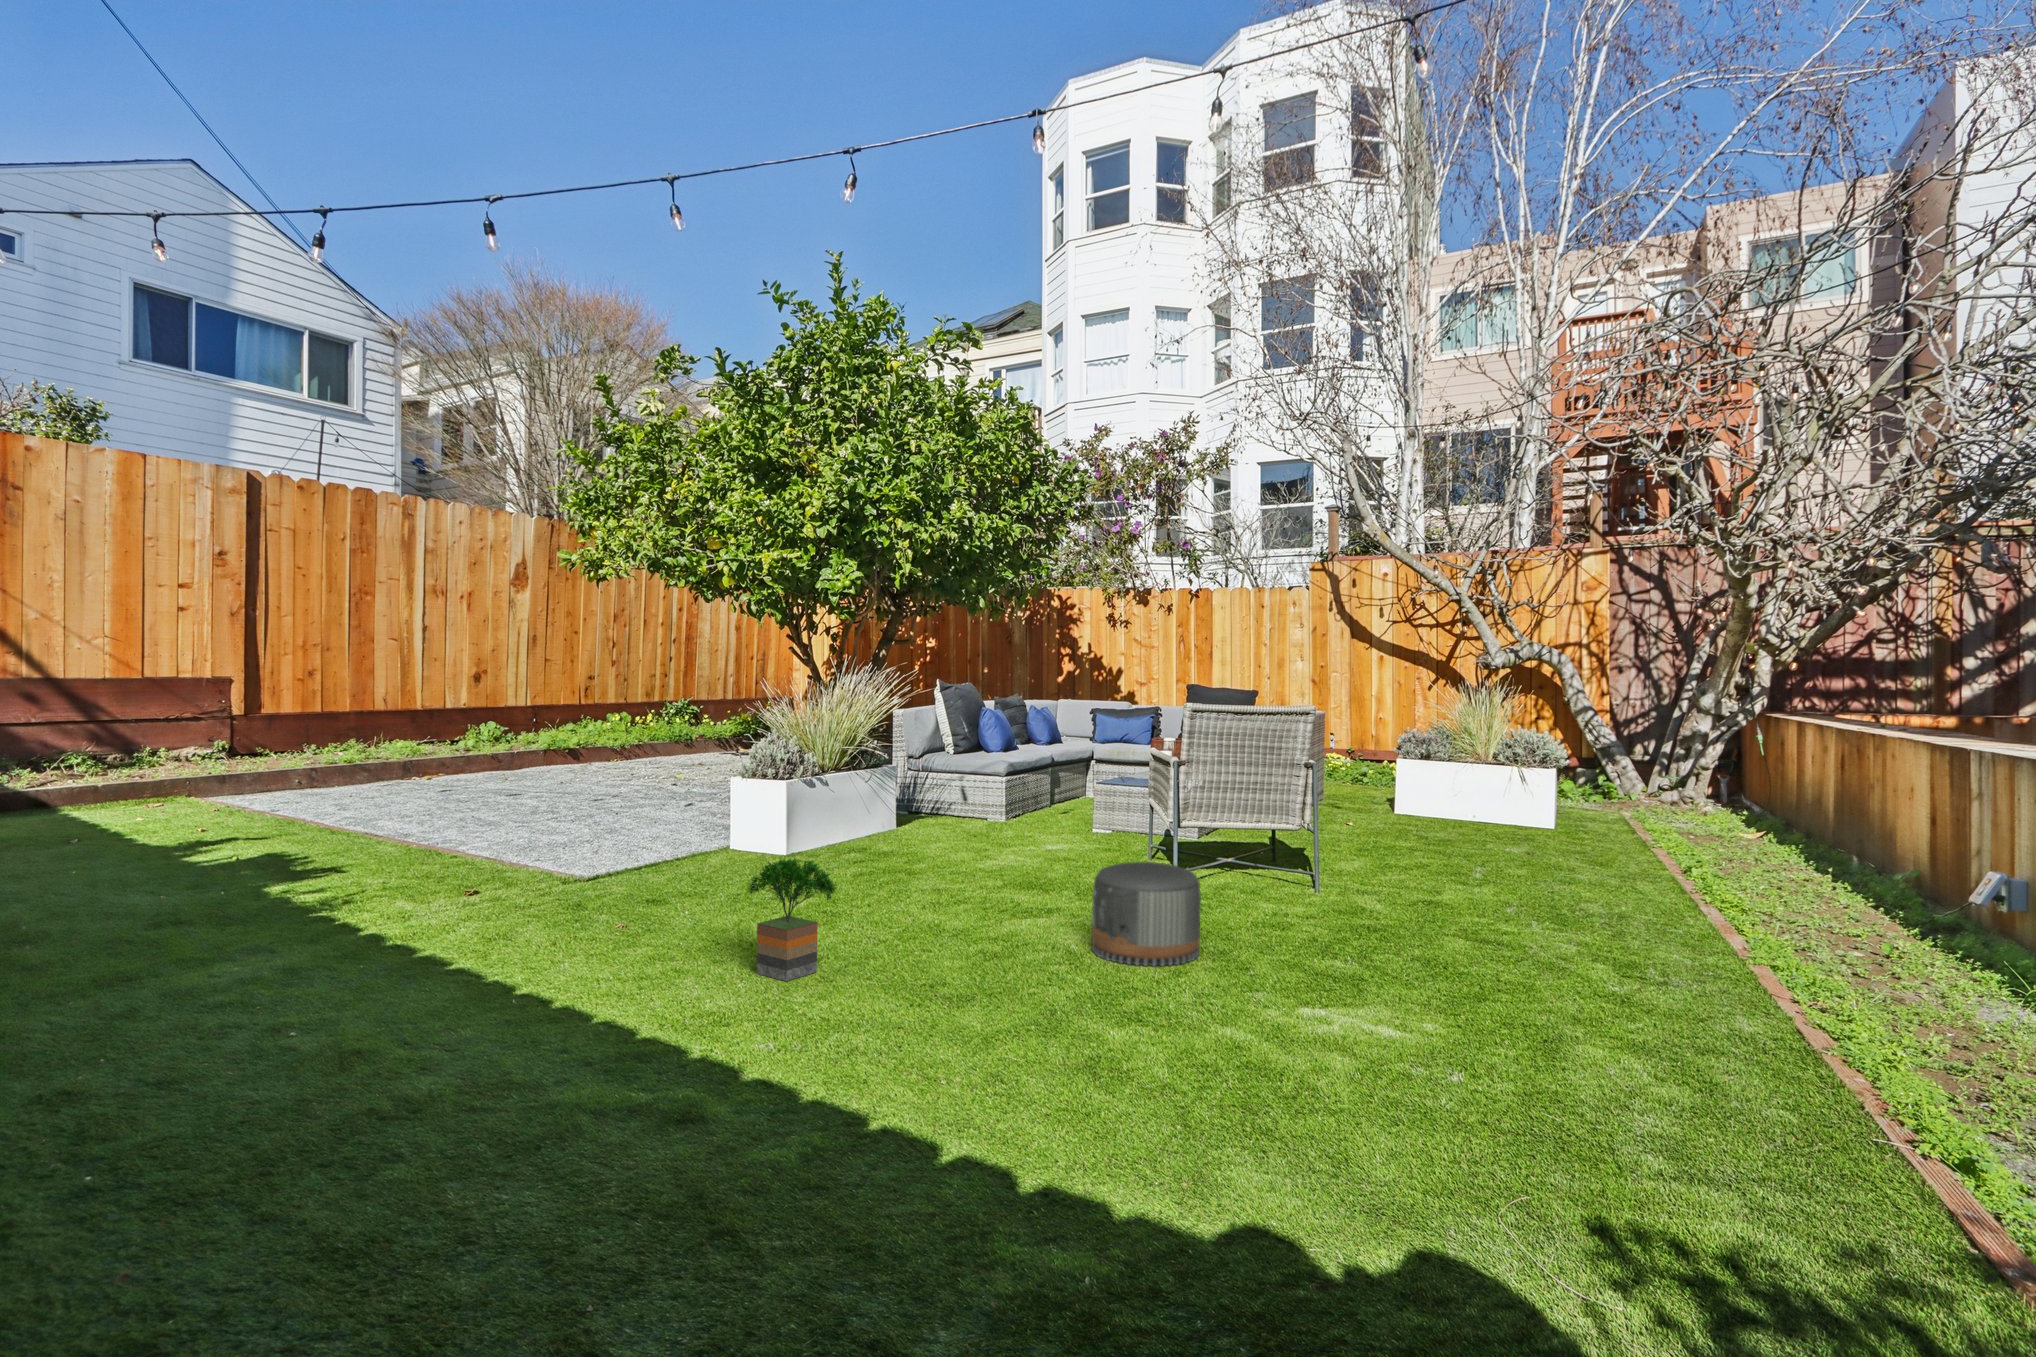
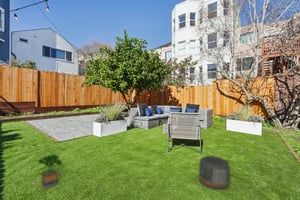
pouf: present [1092,862,1201,966] -> present [199,156,230,190]

